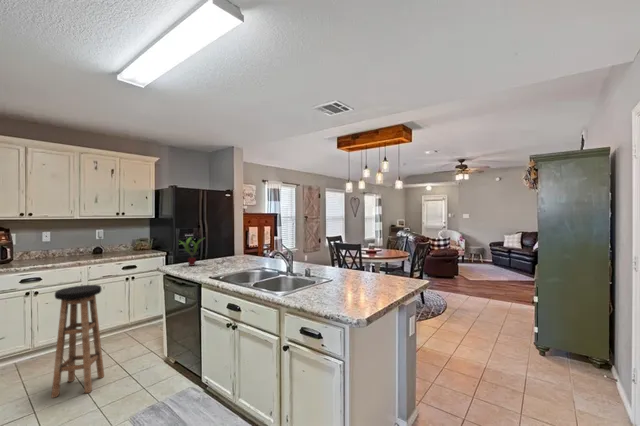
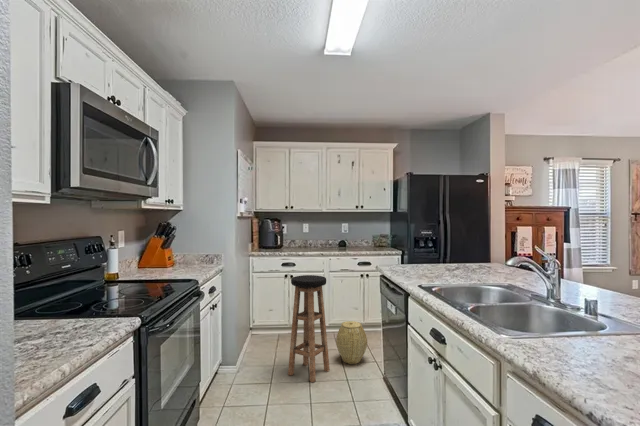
potted plant: present [181,238,202,266] -> none [397,233,433,269]
woven basket: none [108,322,142,364] -> present [336,321,367,364]

